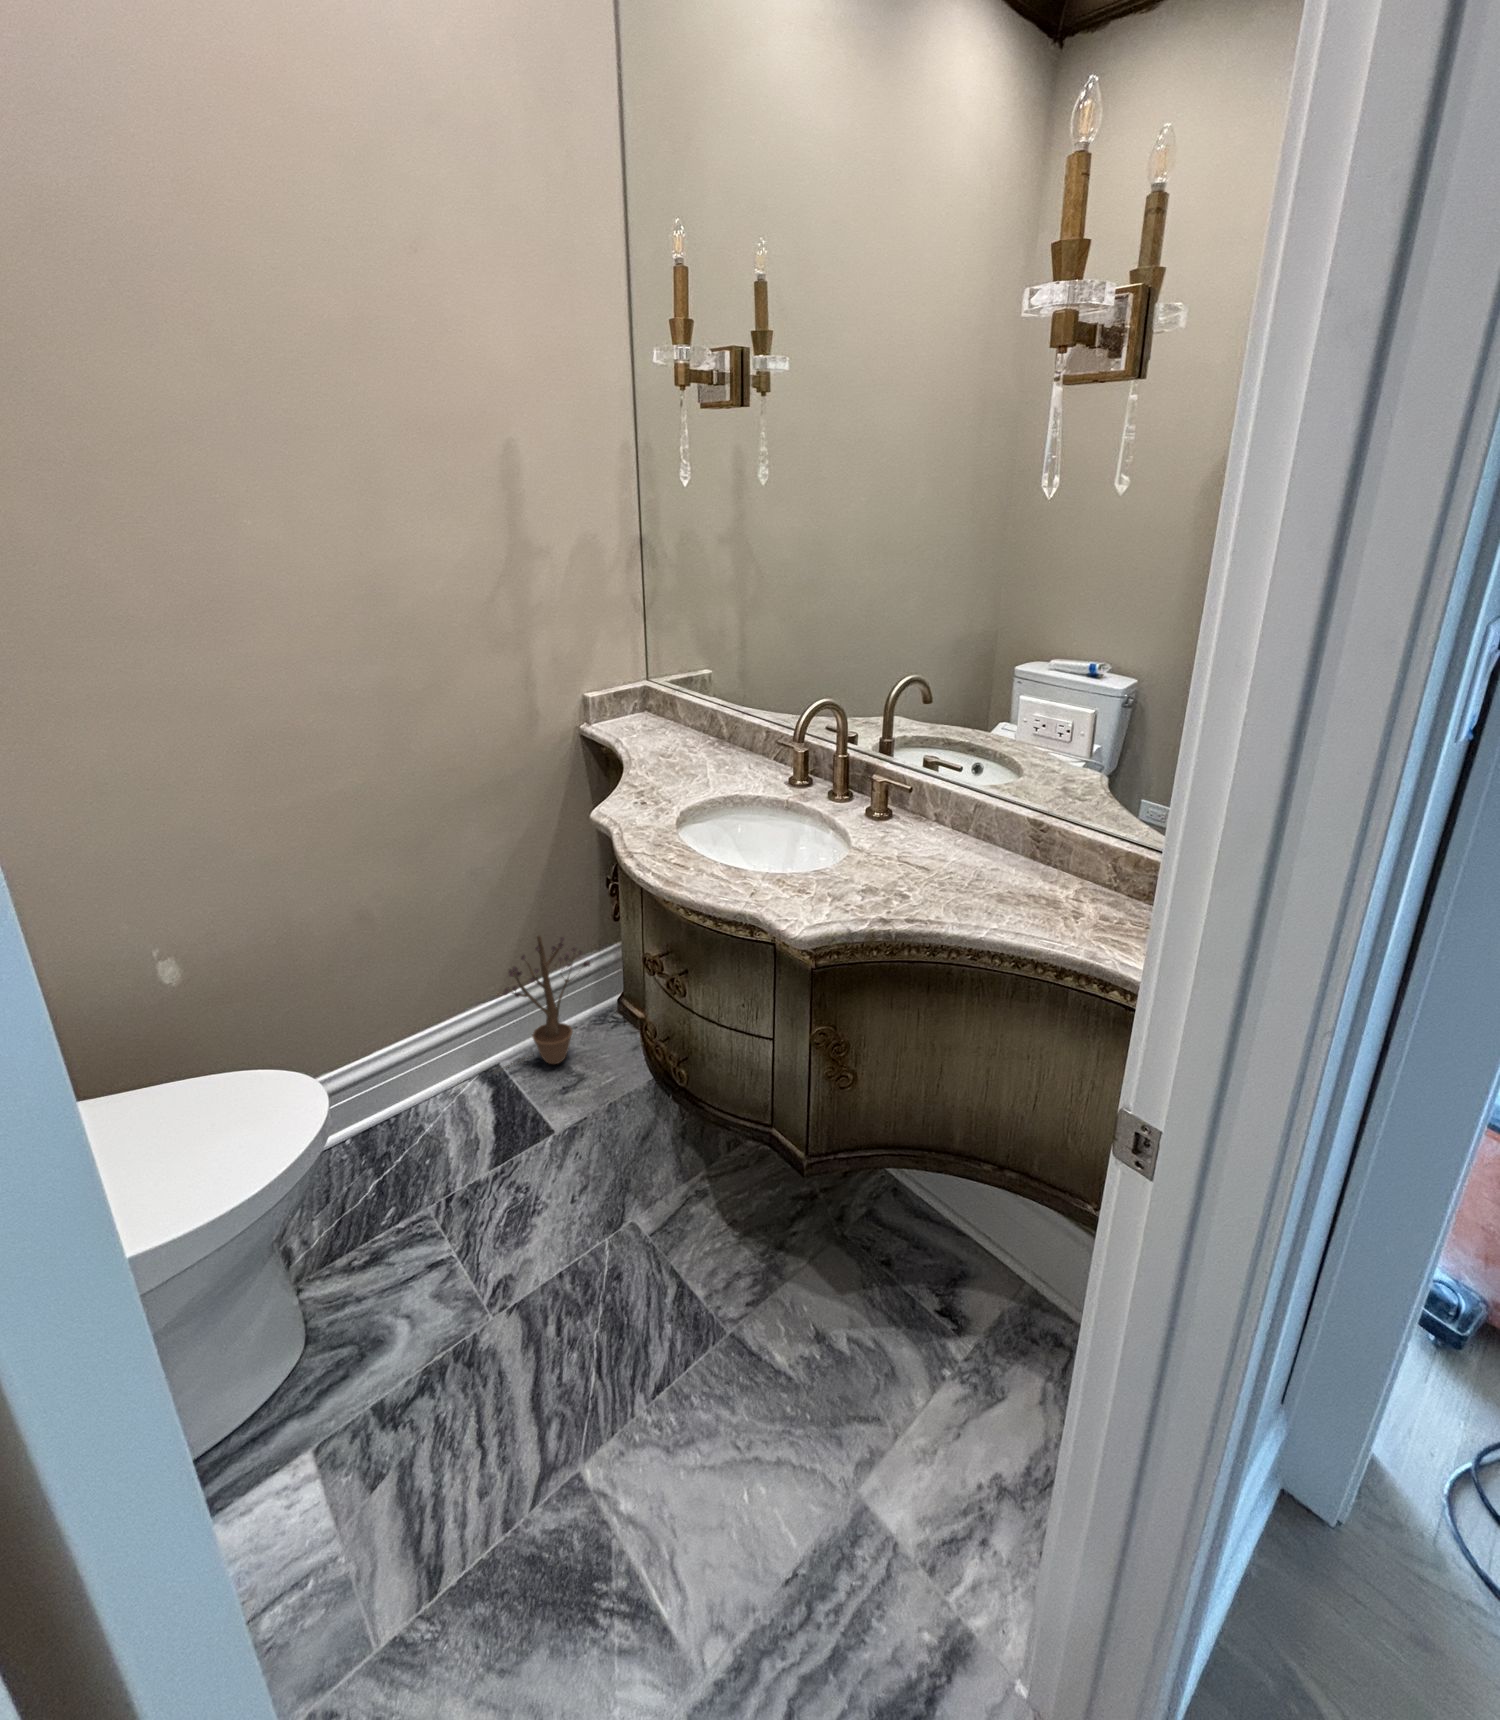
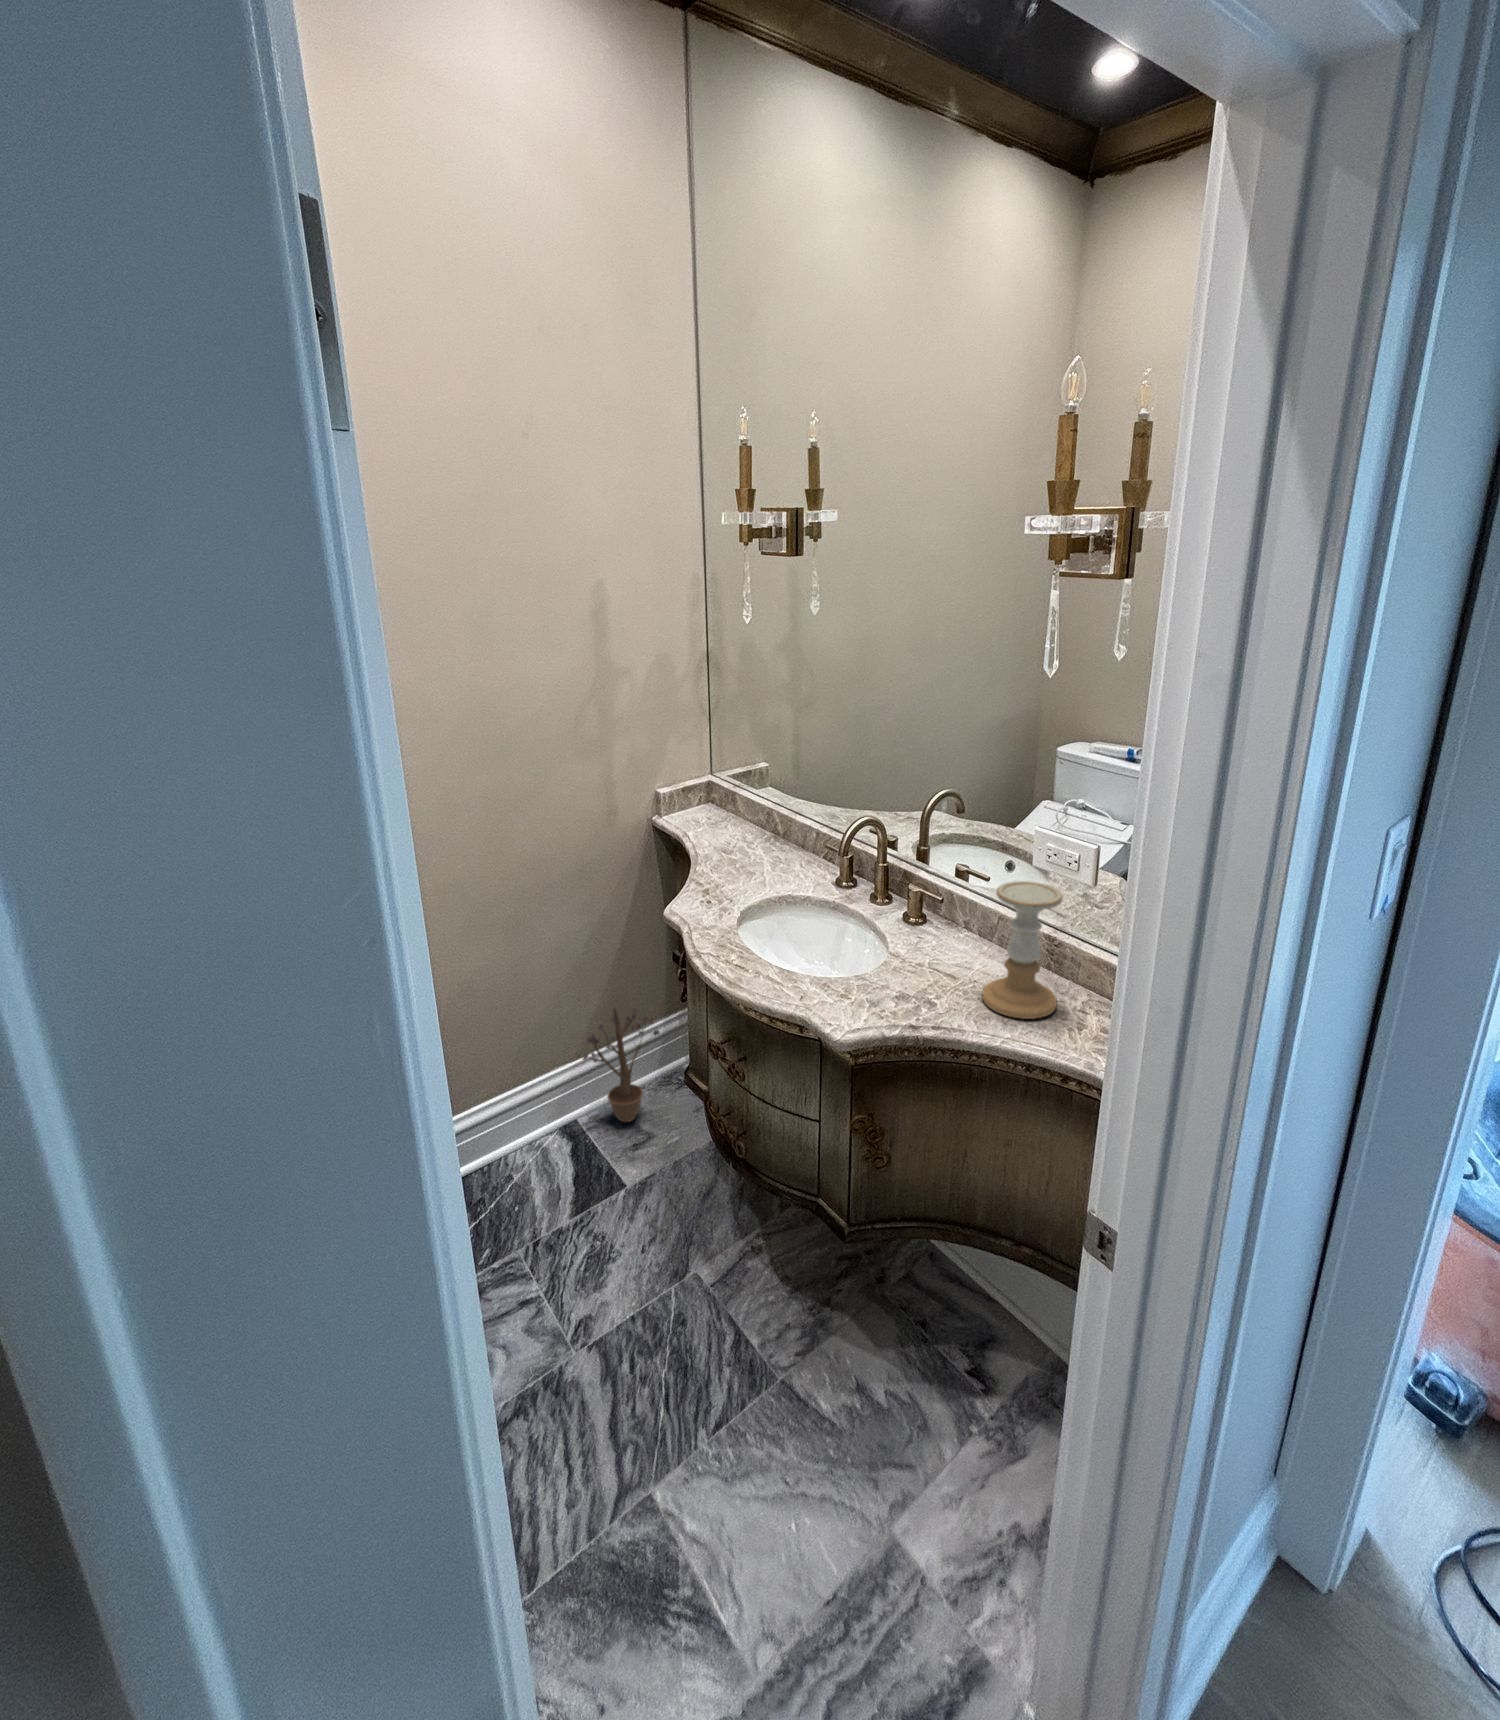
candle holder: none [960,752,1056,910] -> present [982,881,1063,1019]

